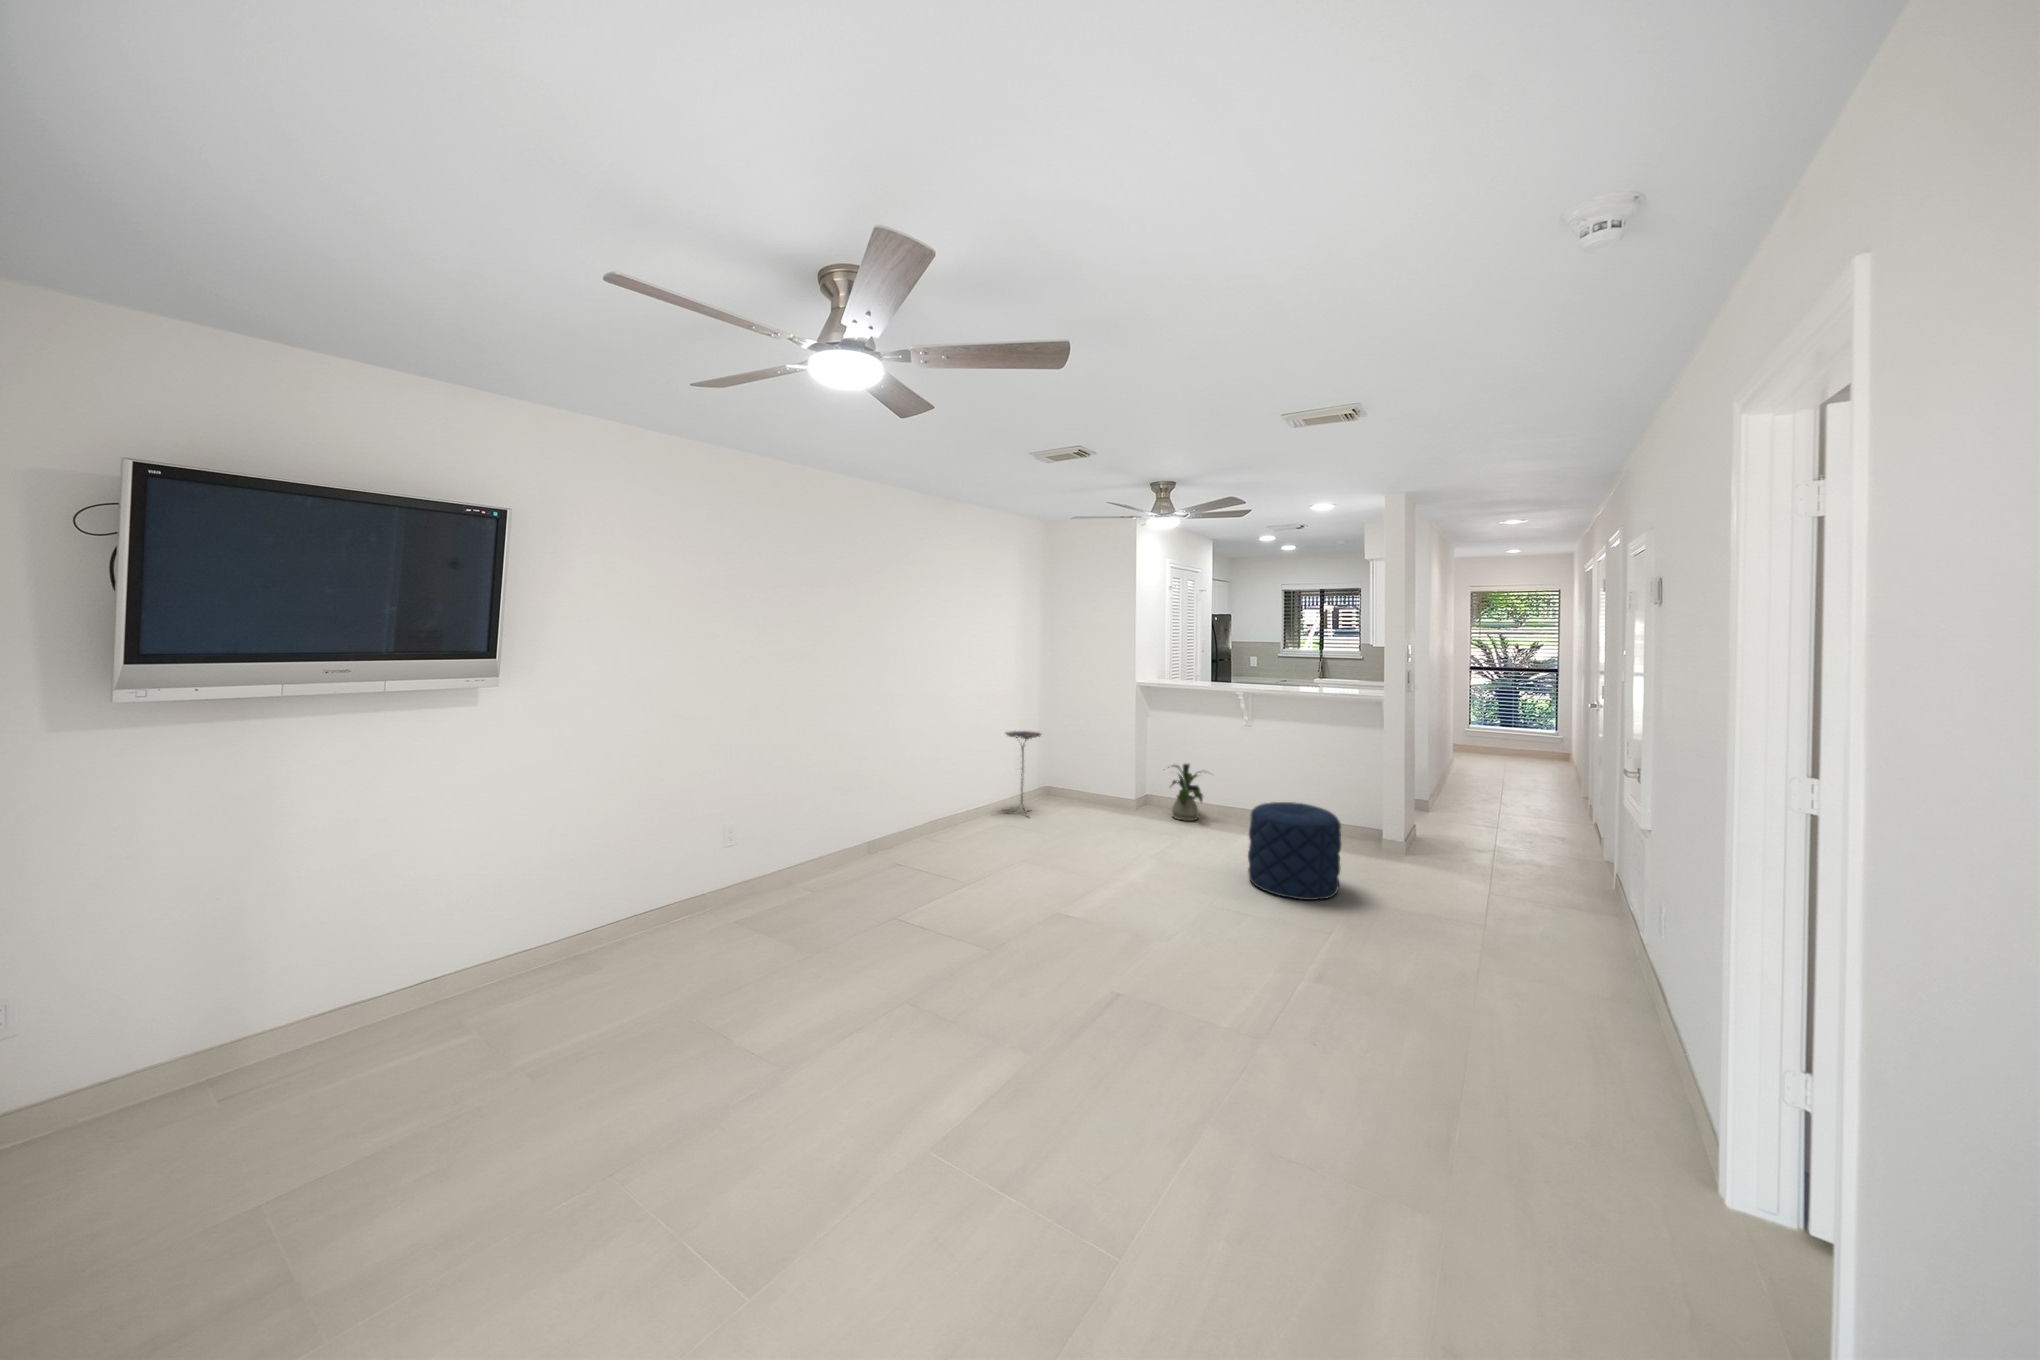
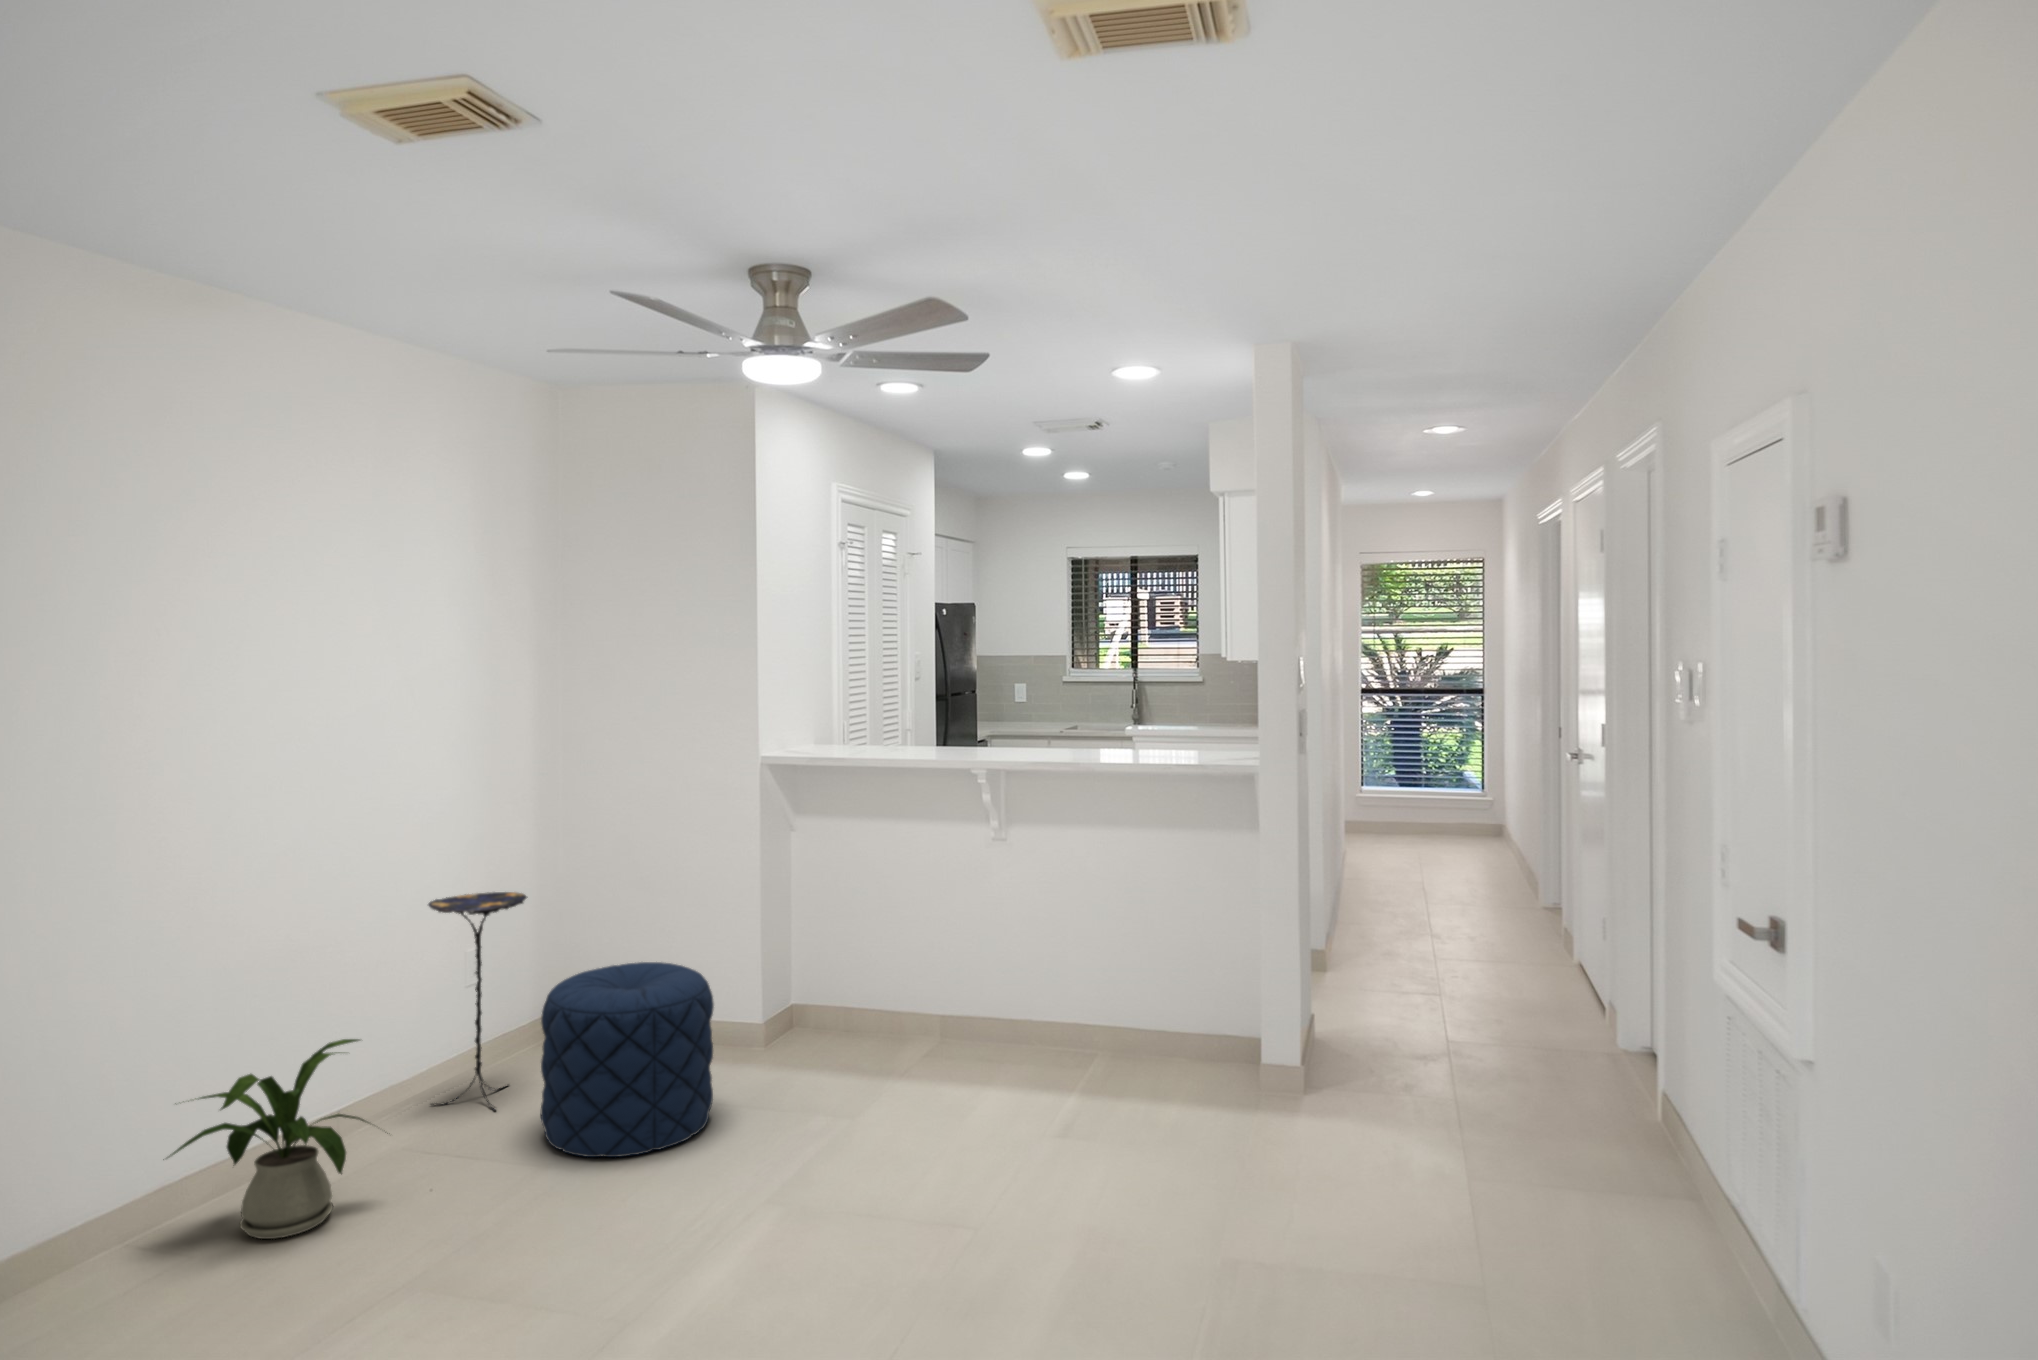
house plant: present [1168,764,1203,821] -> present [163,1039,367,1239]
pouf: present [1248,802,1341,900] -> present [540,962,714,1157]

